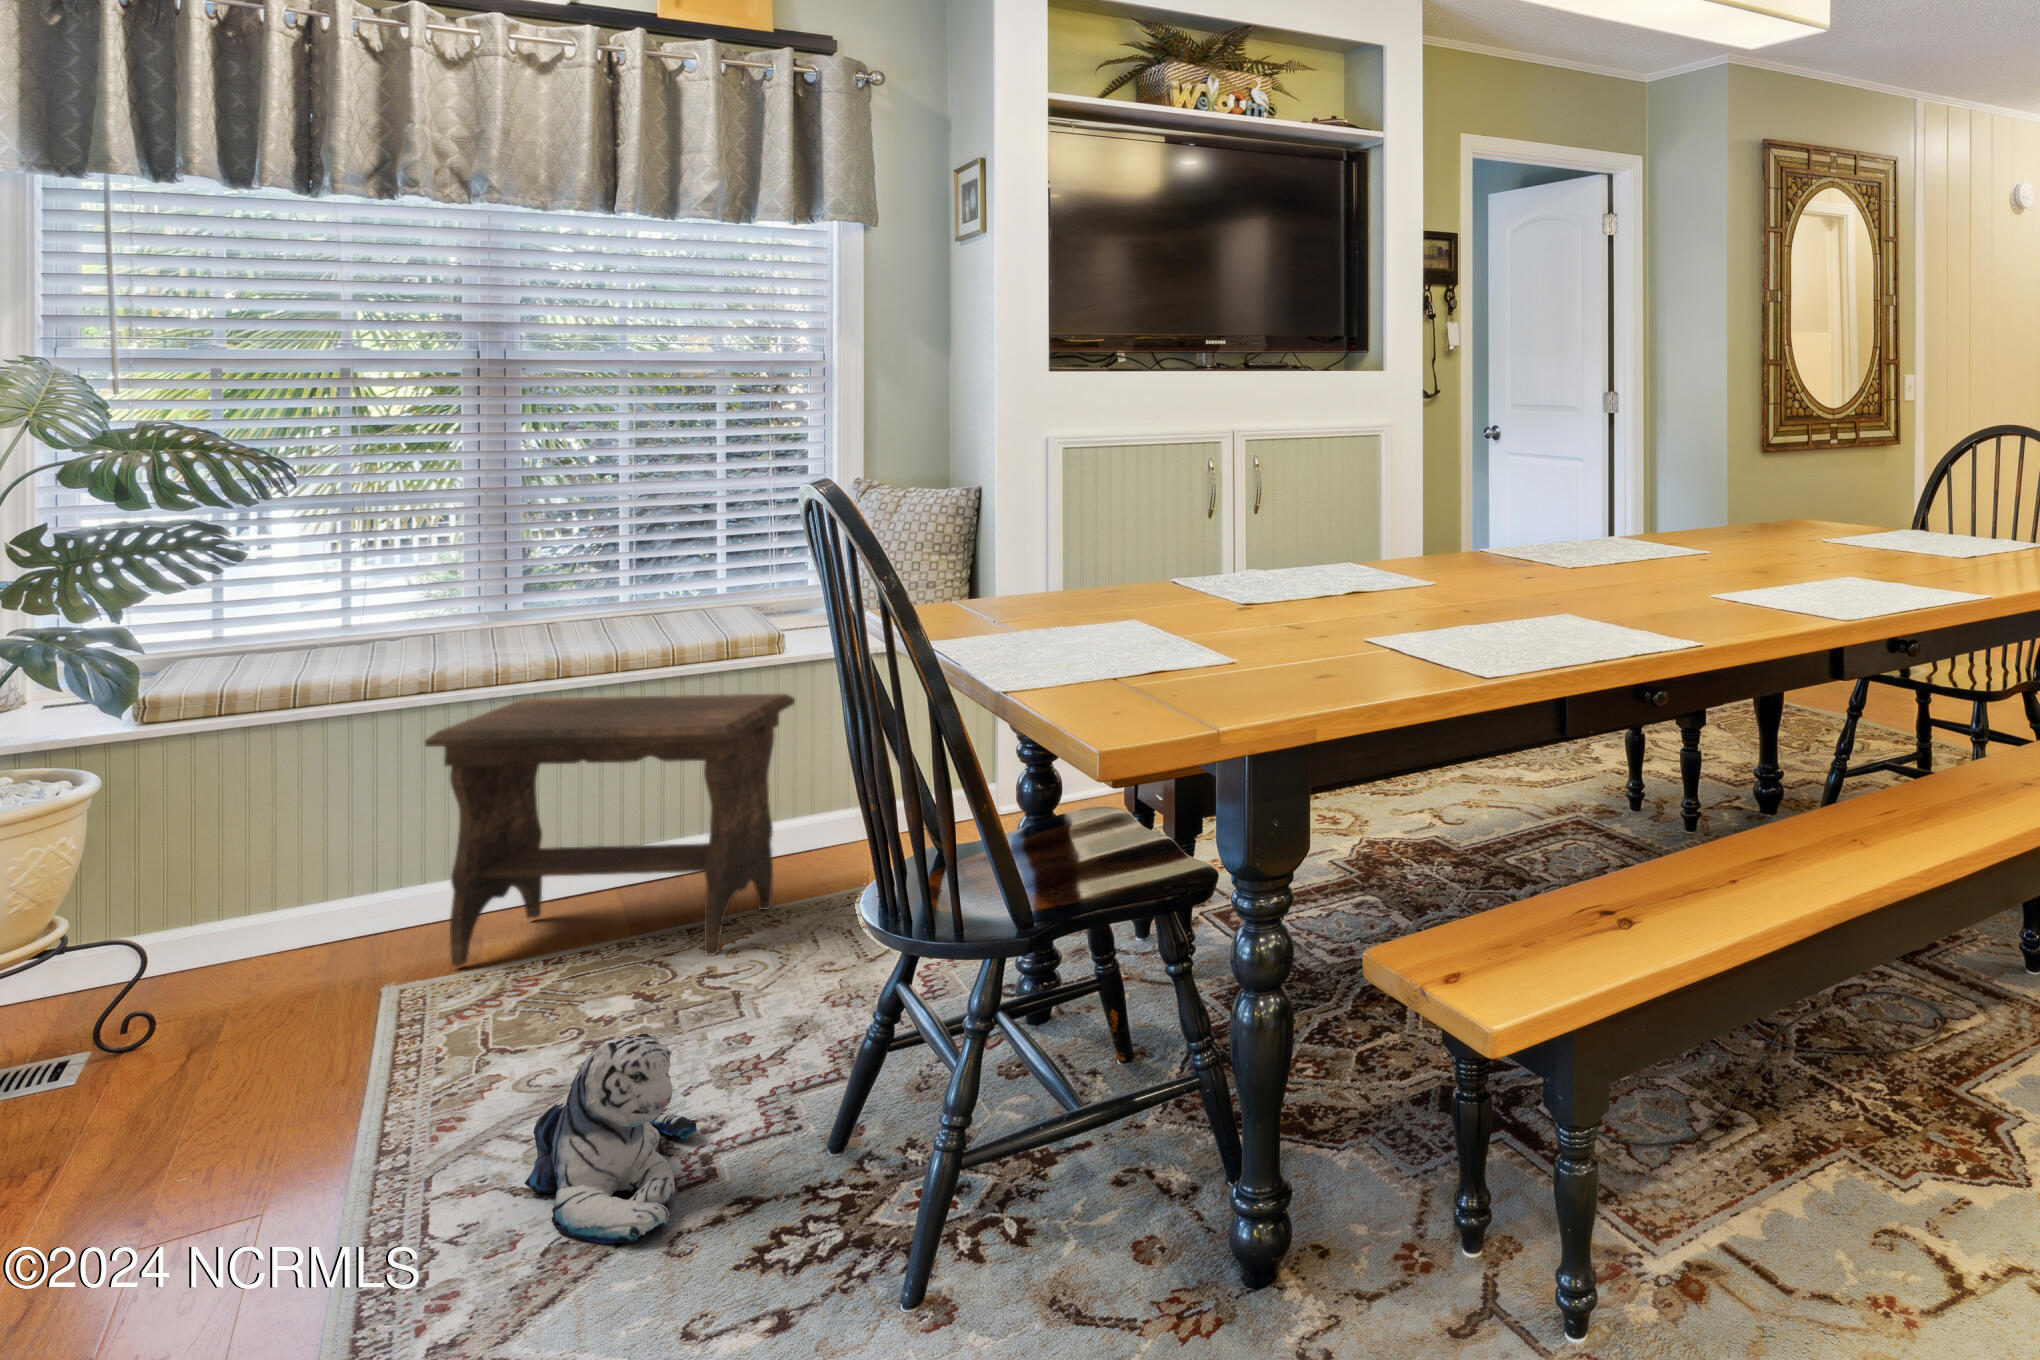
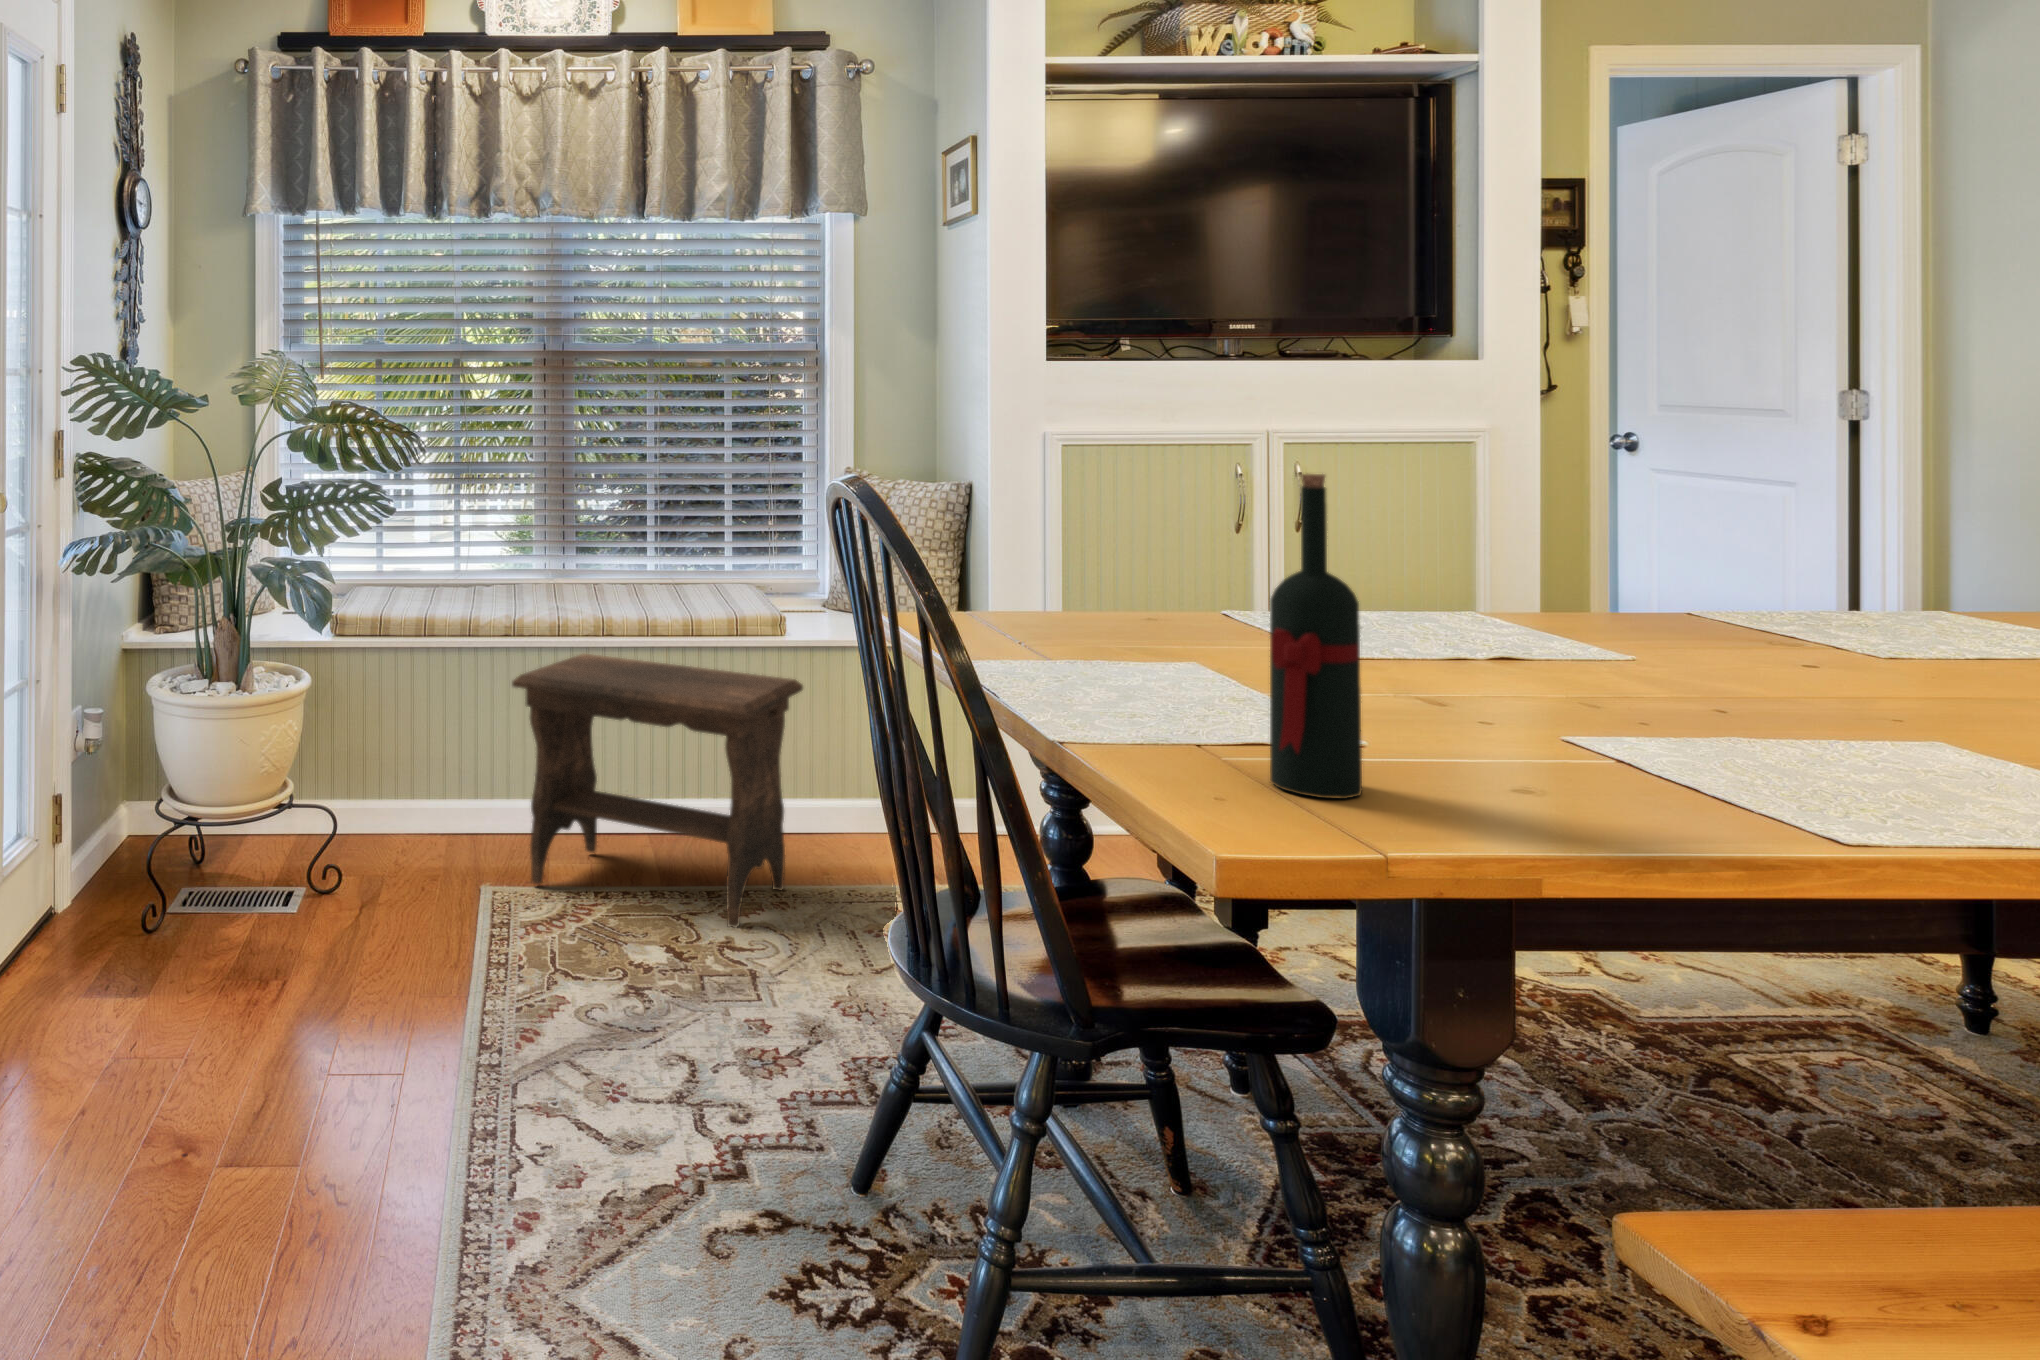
wine bottle: none [1164,475,1226,713] -> present [1270,474,1362,799]
plush toy: present [525,1034,697,1243] -> none [583,1008,727,1224]

